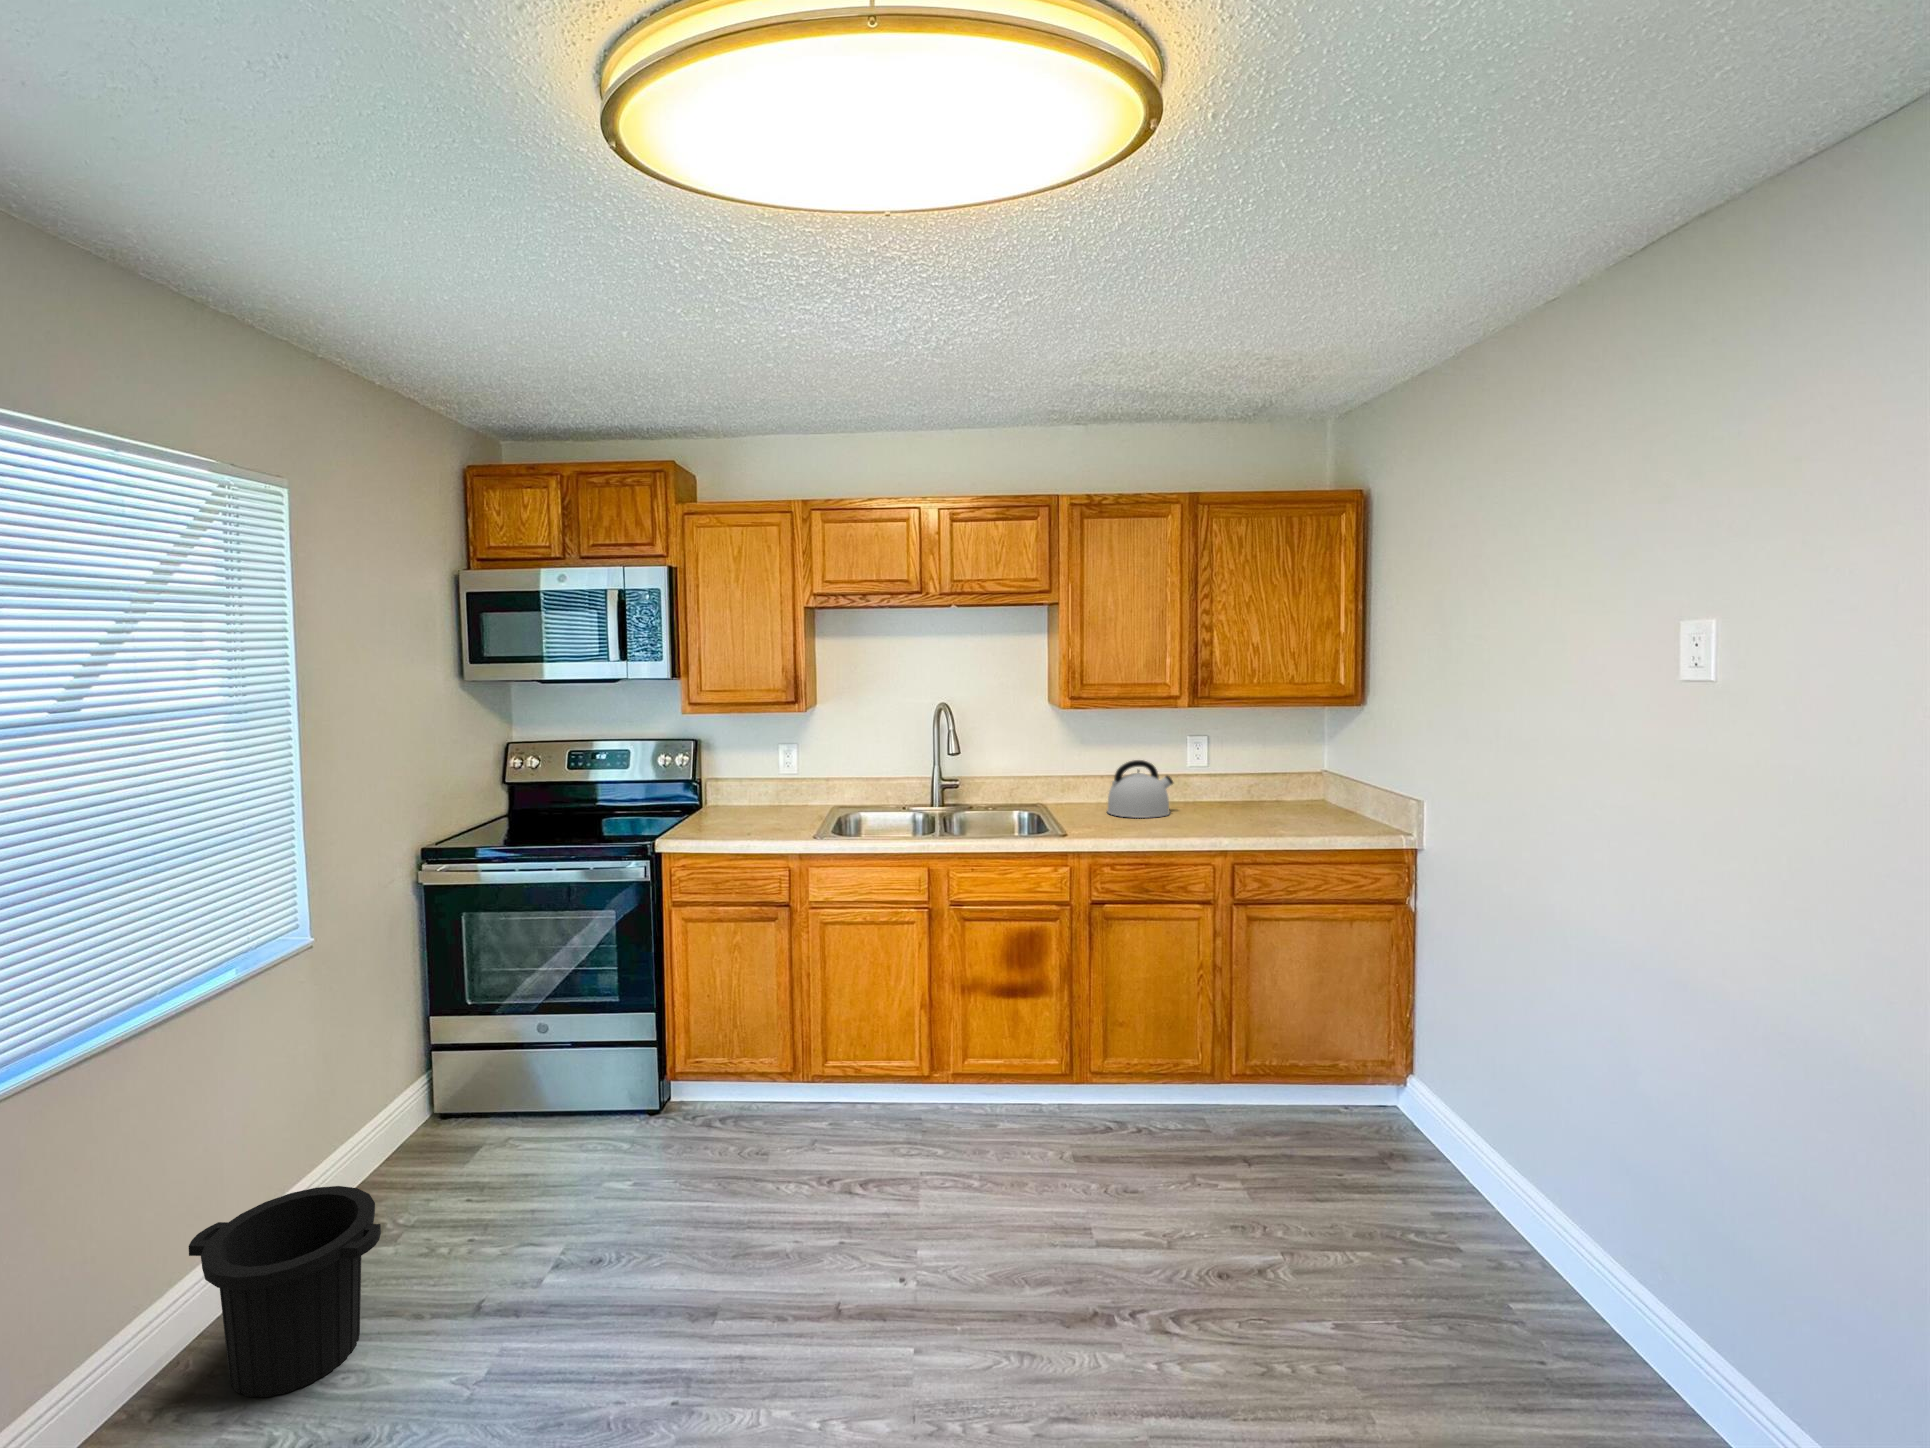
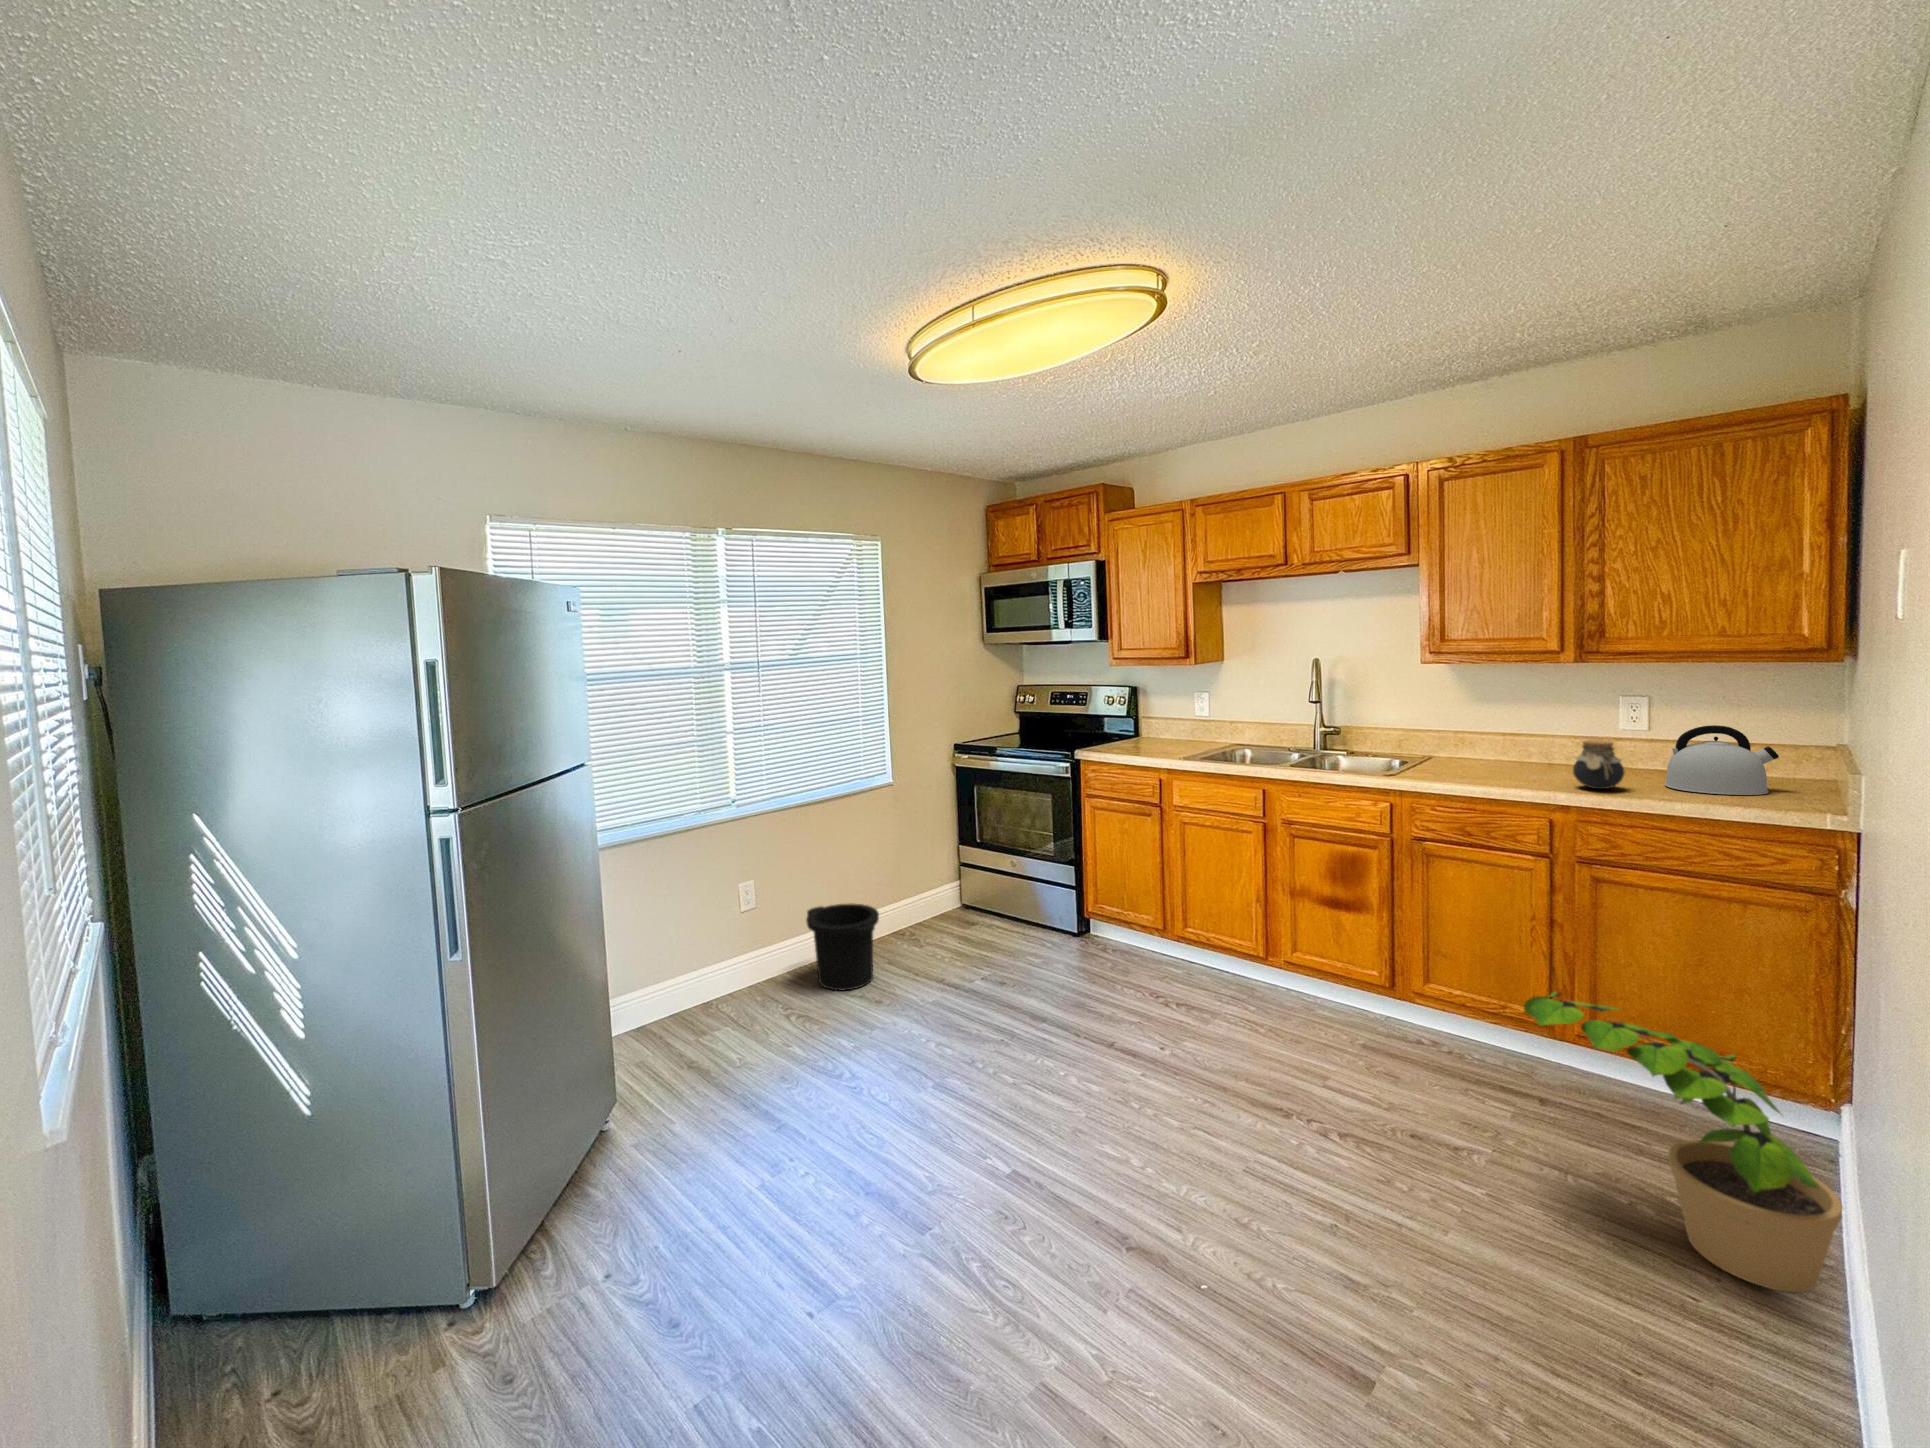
kettle: present [1107,760,1173,818] -> present [1665,725,1779,795]
jar: none [1215,783,1255,830] -> present [1573,740,1624,789]
potted plant: none [1299,1045,1537,1273] -> present [1524,991,1843,1292]

